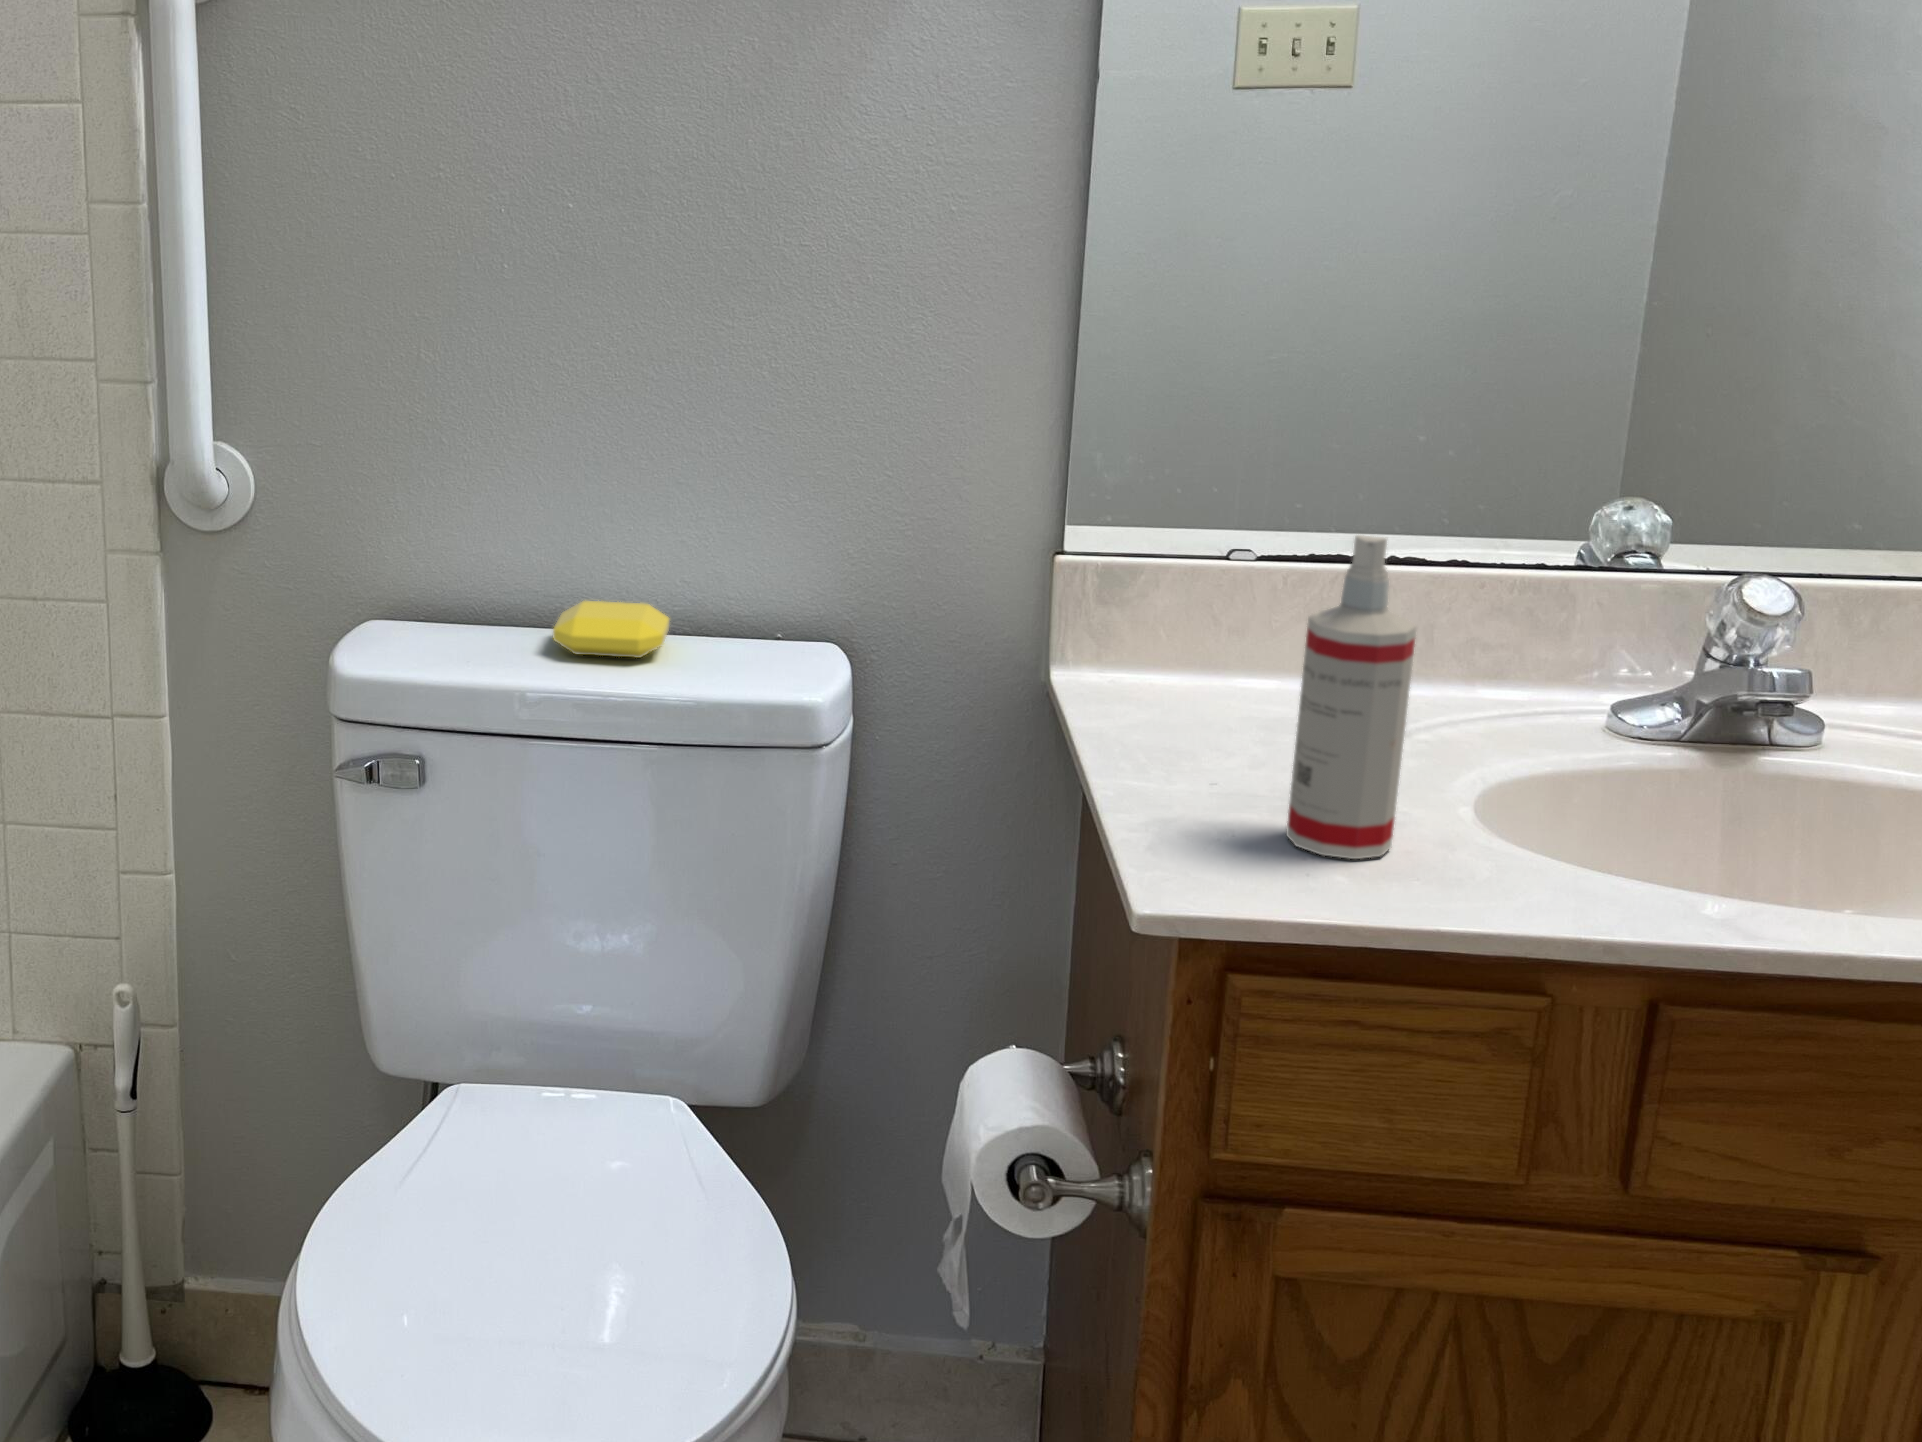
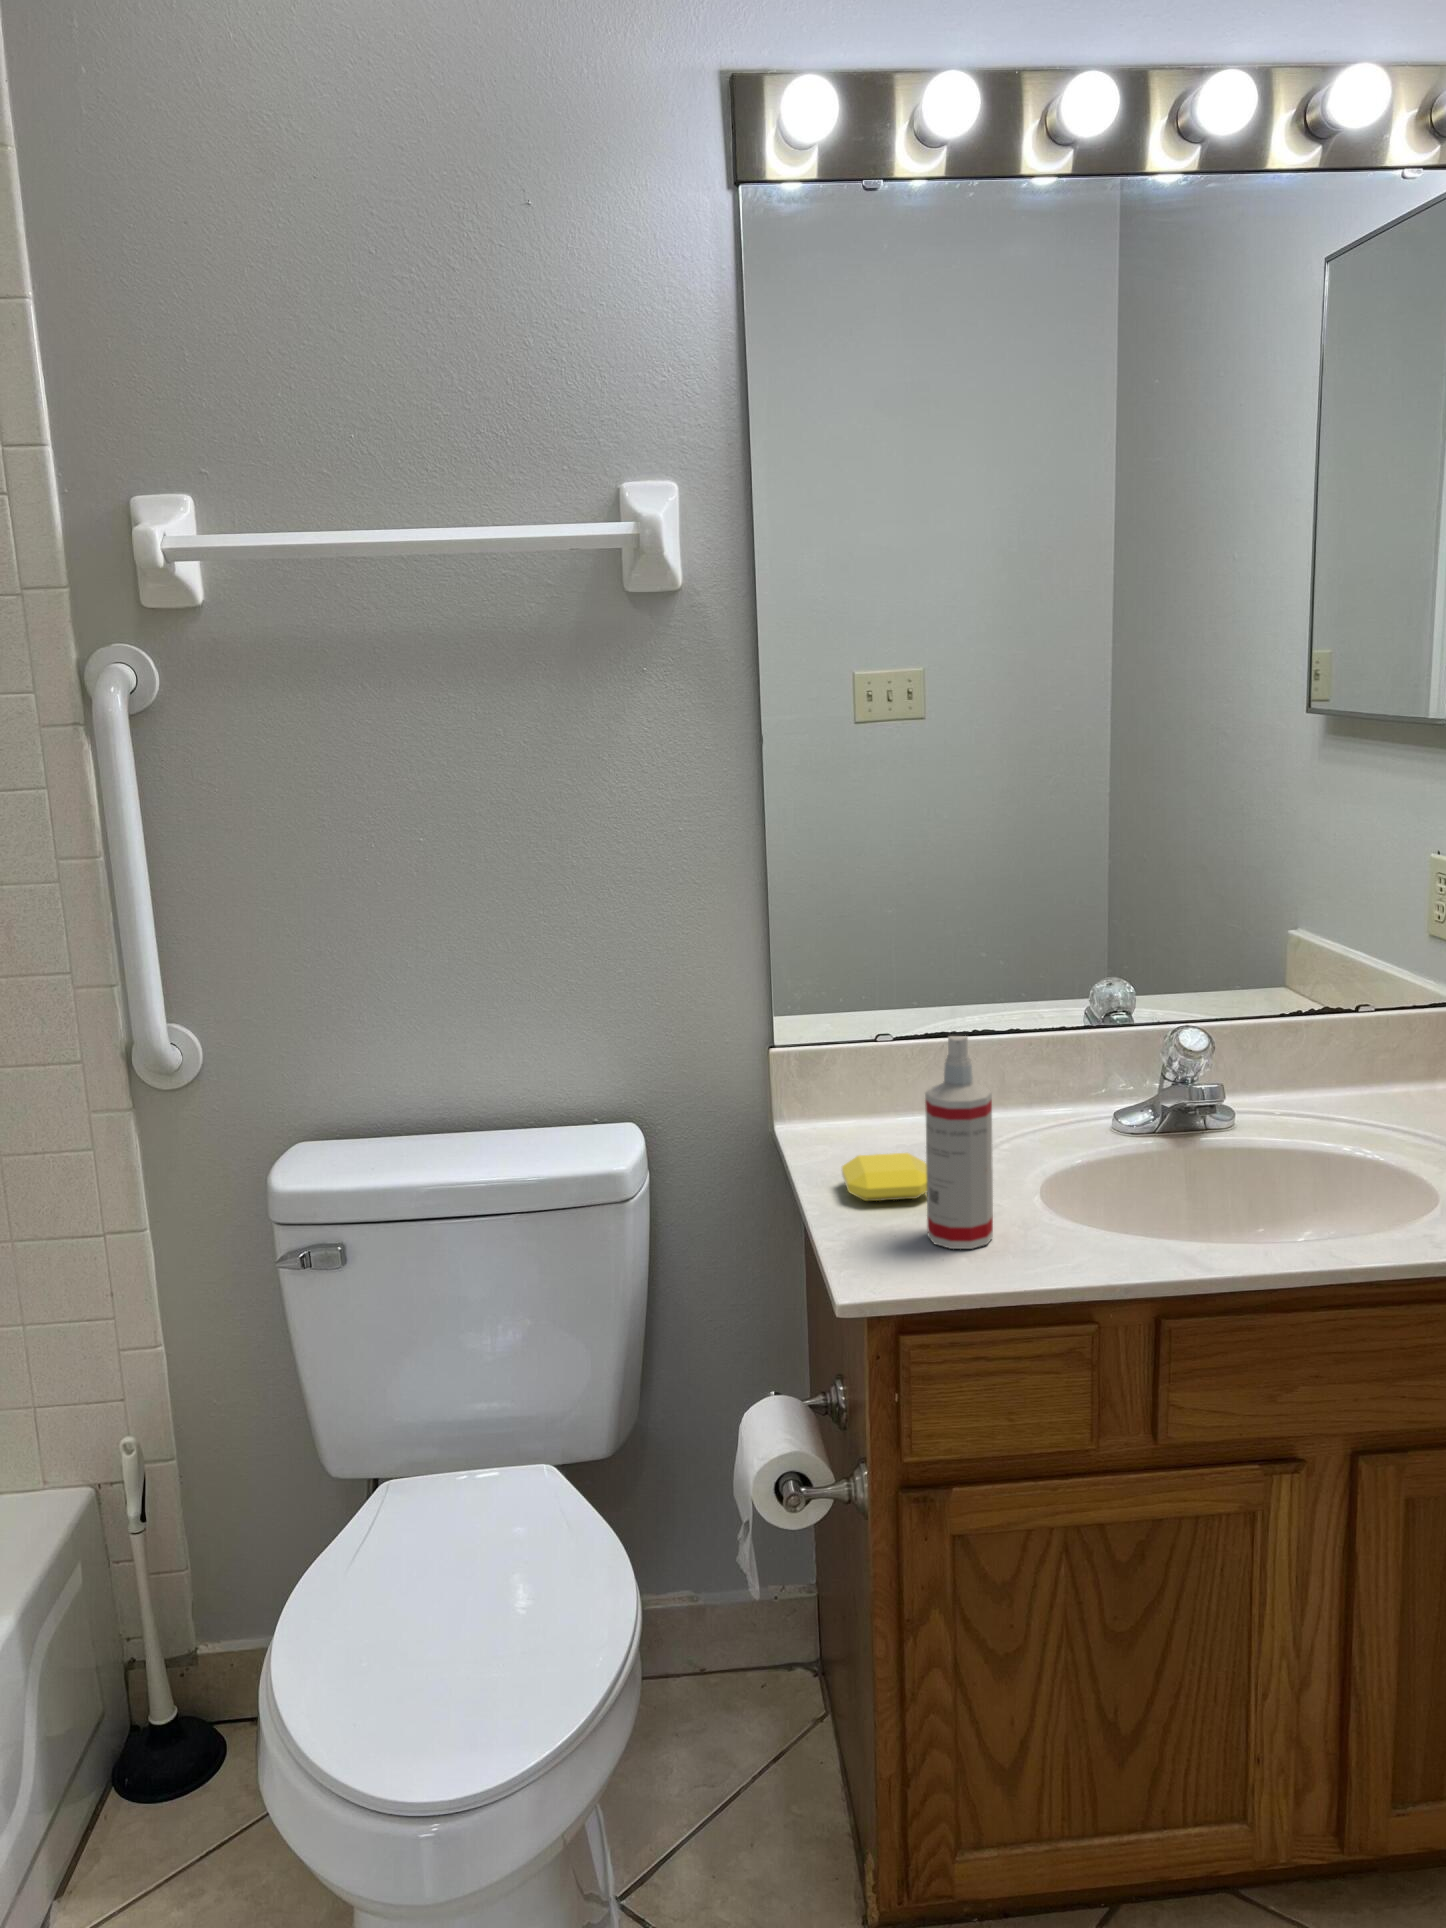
soap bar: present [553,601,670,658] -> present [842,1153,927,1201]

